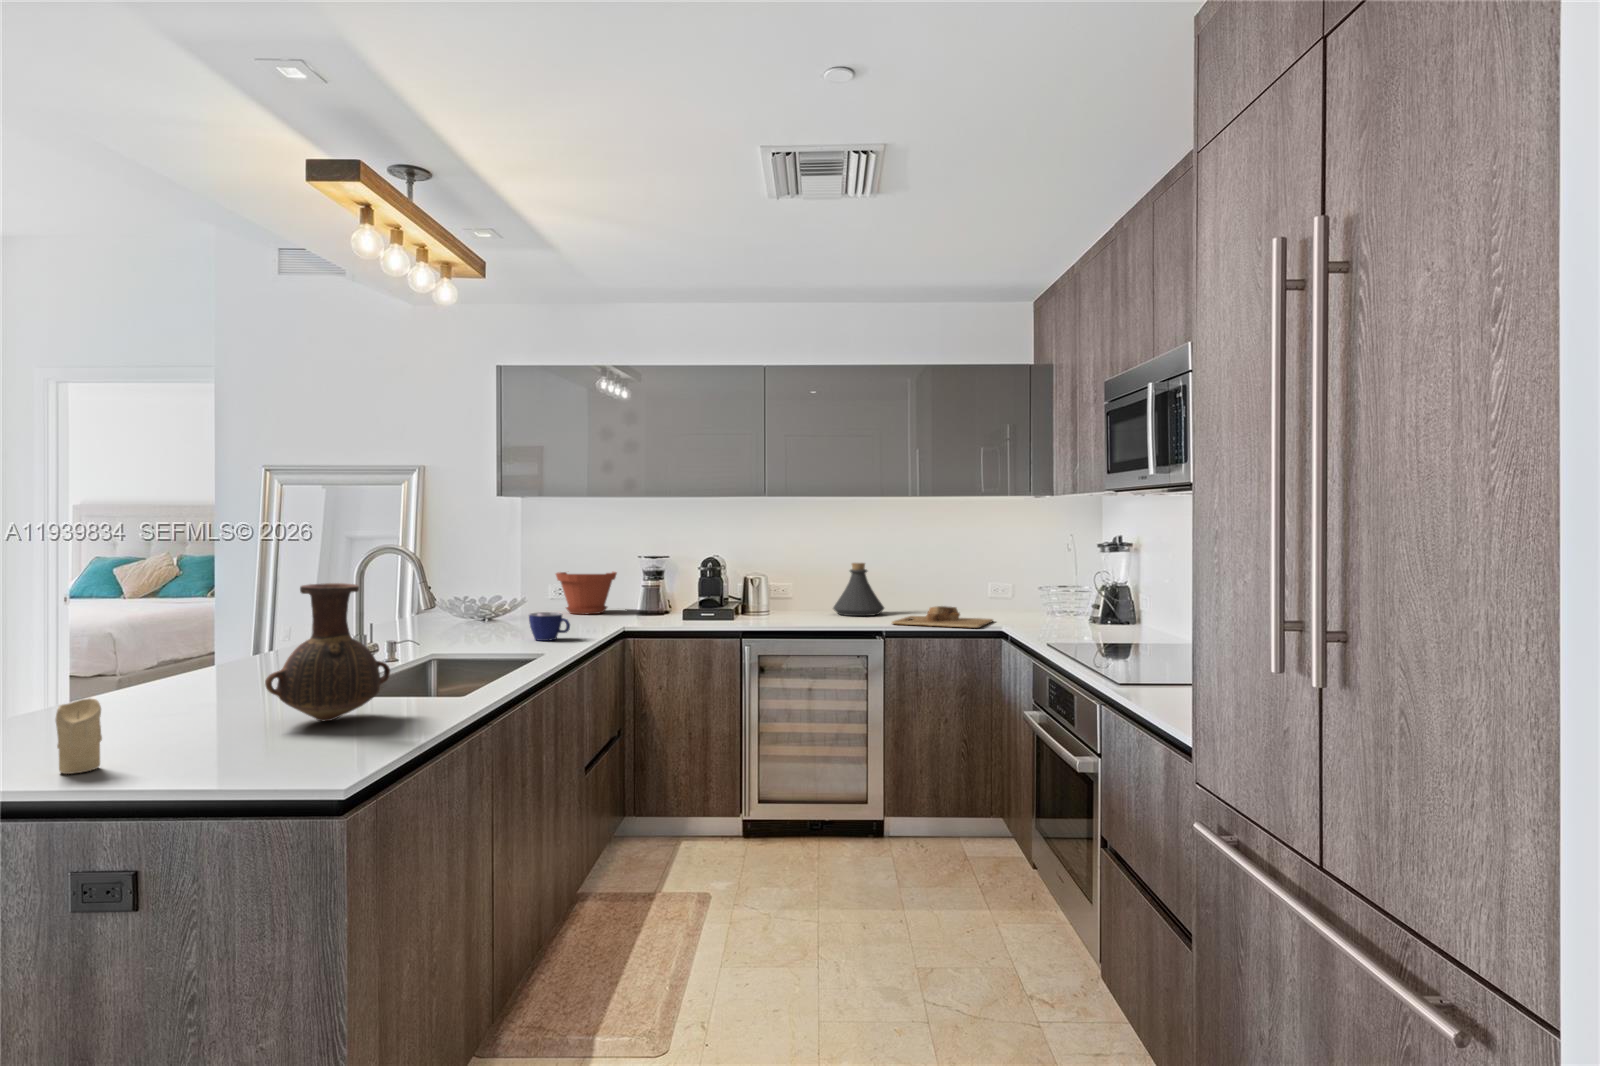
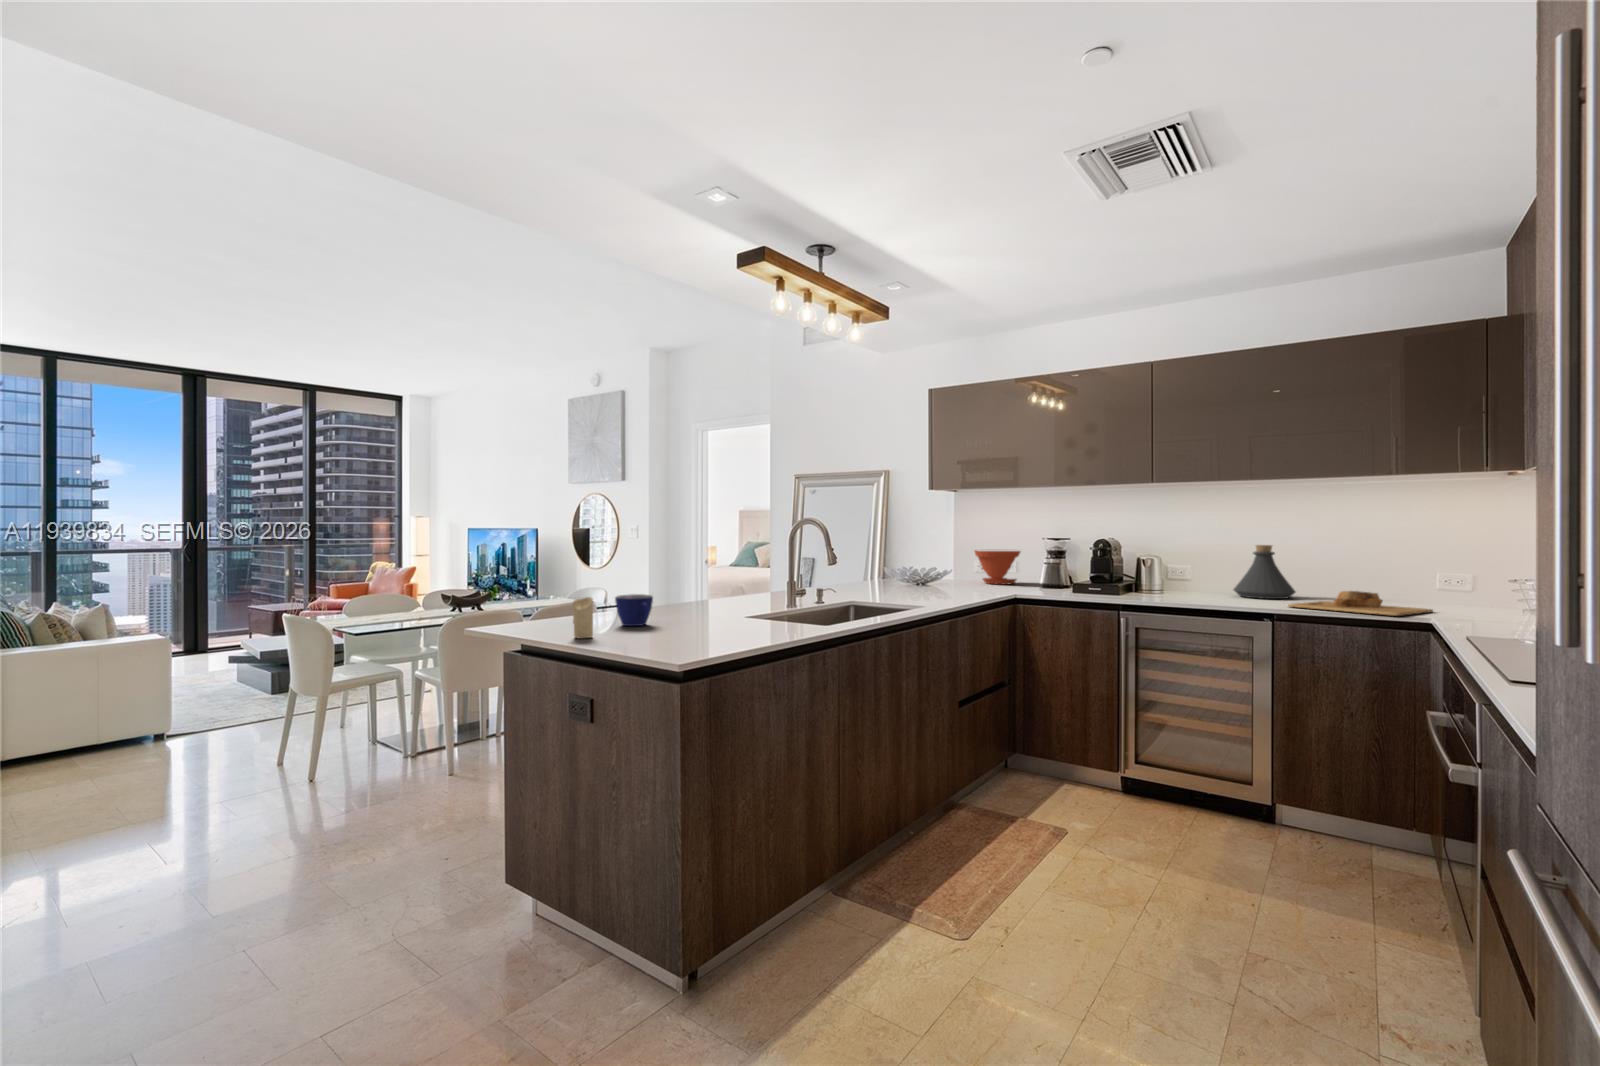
vase: present [265,583,390,721] -> none [689,538,764,629]
cup: present [529,612,570,641] -> present [615,594,653,626]

